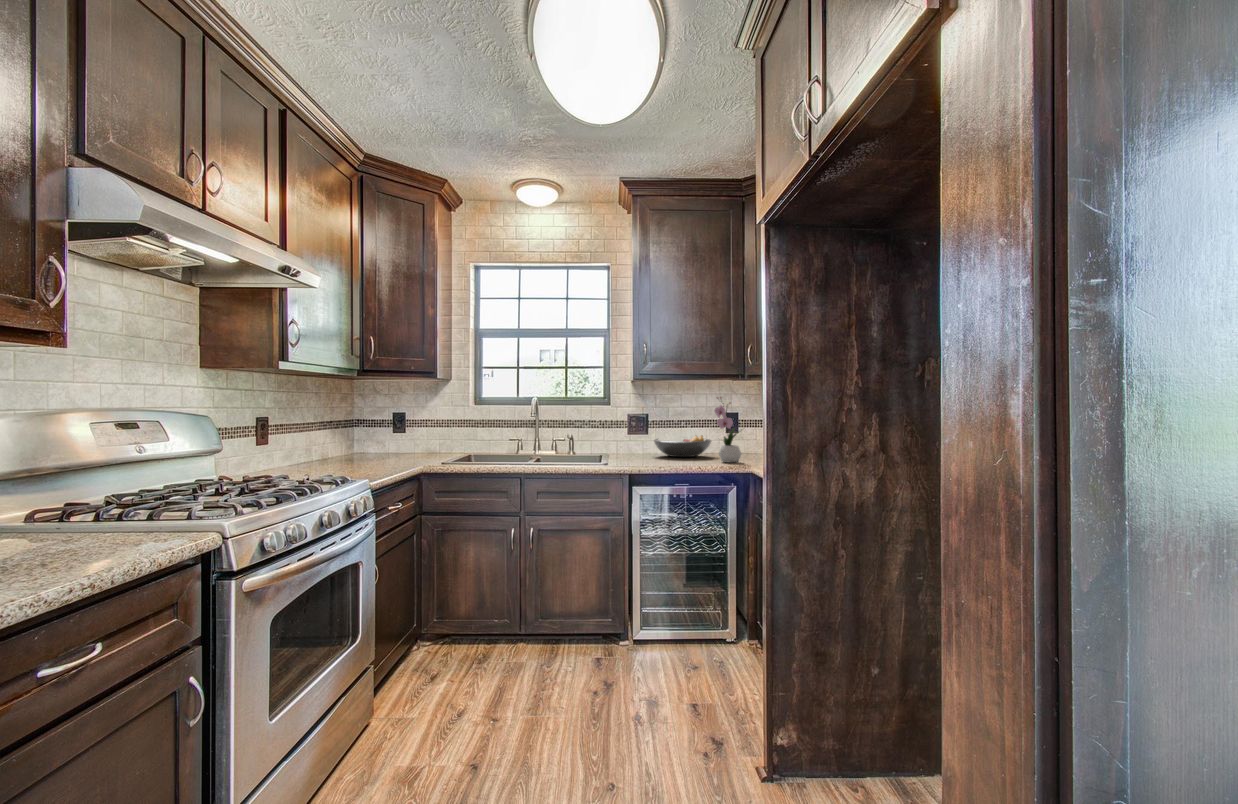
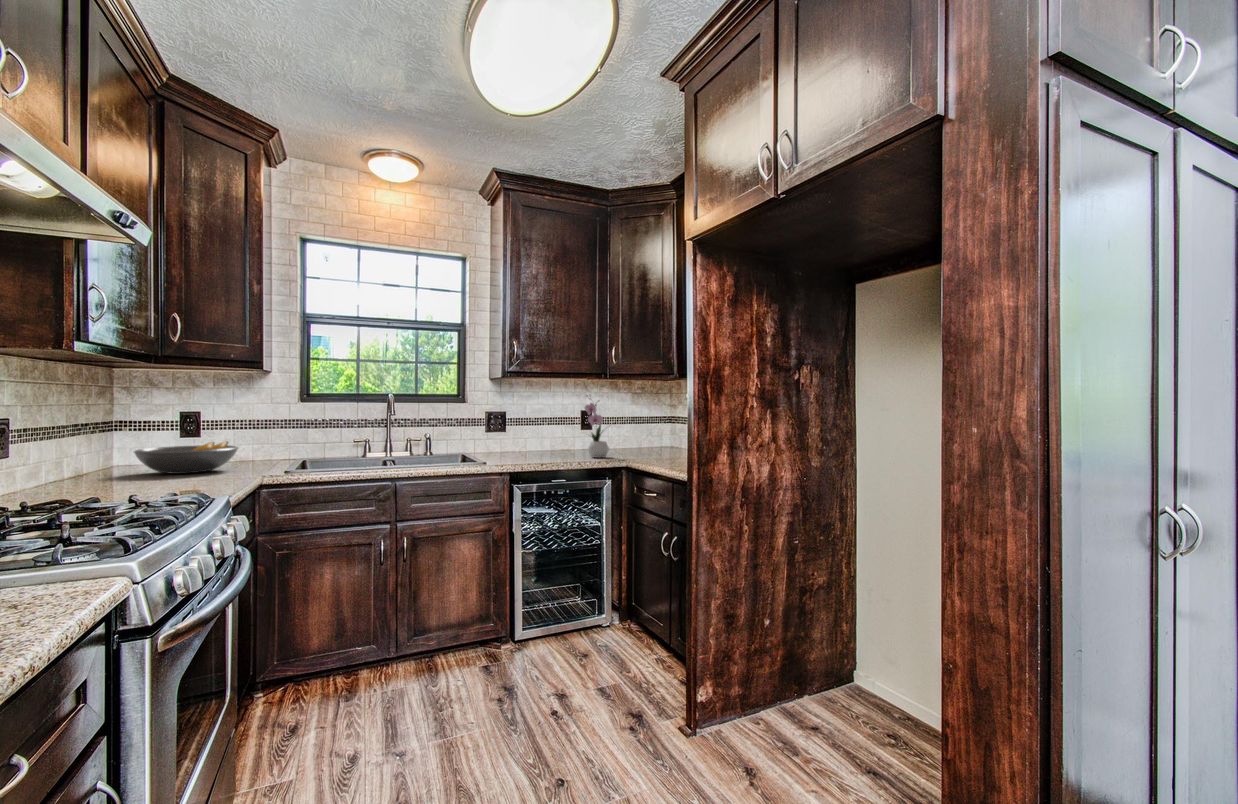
fruit bowl: present [654,435,711,457] -> present [134,441,238,474]

